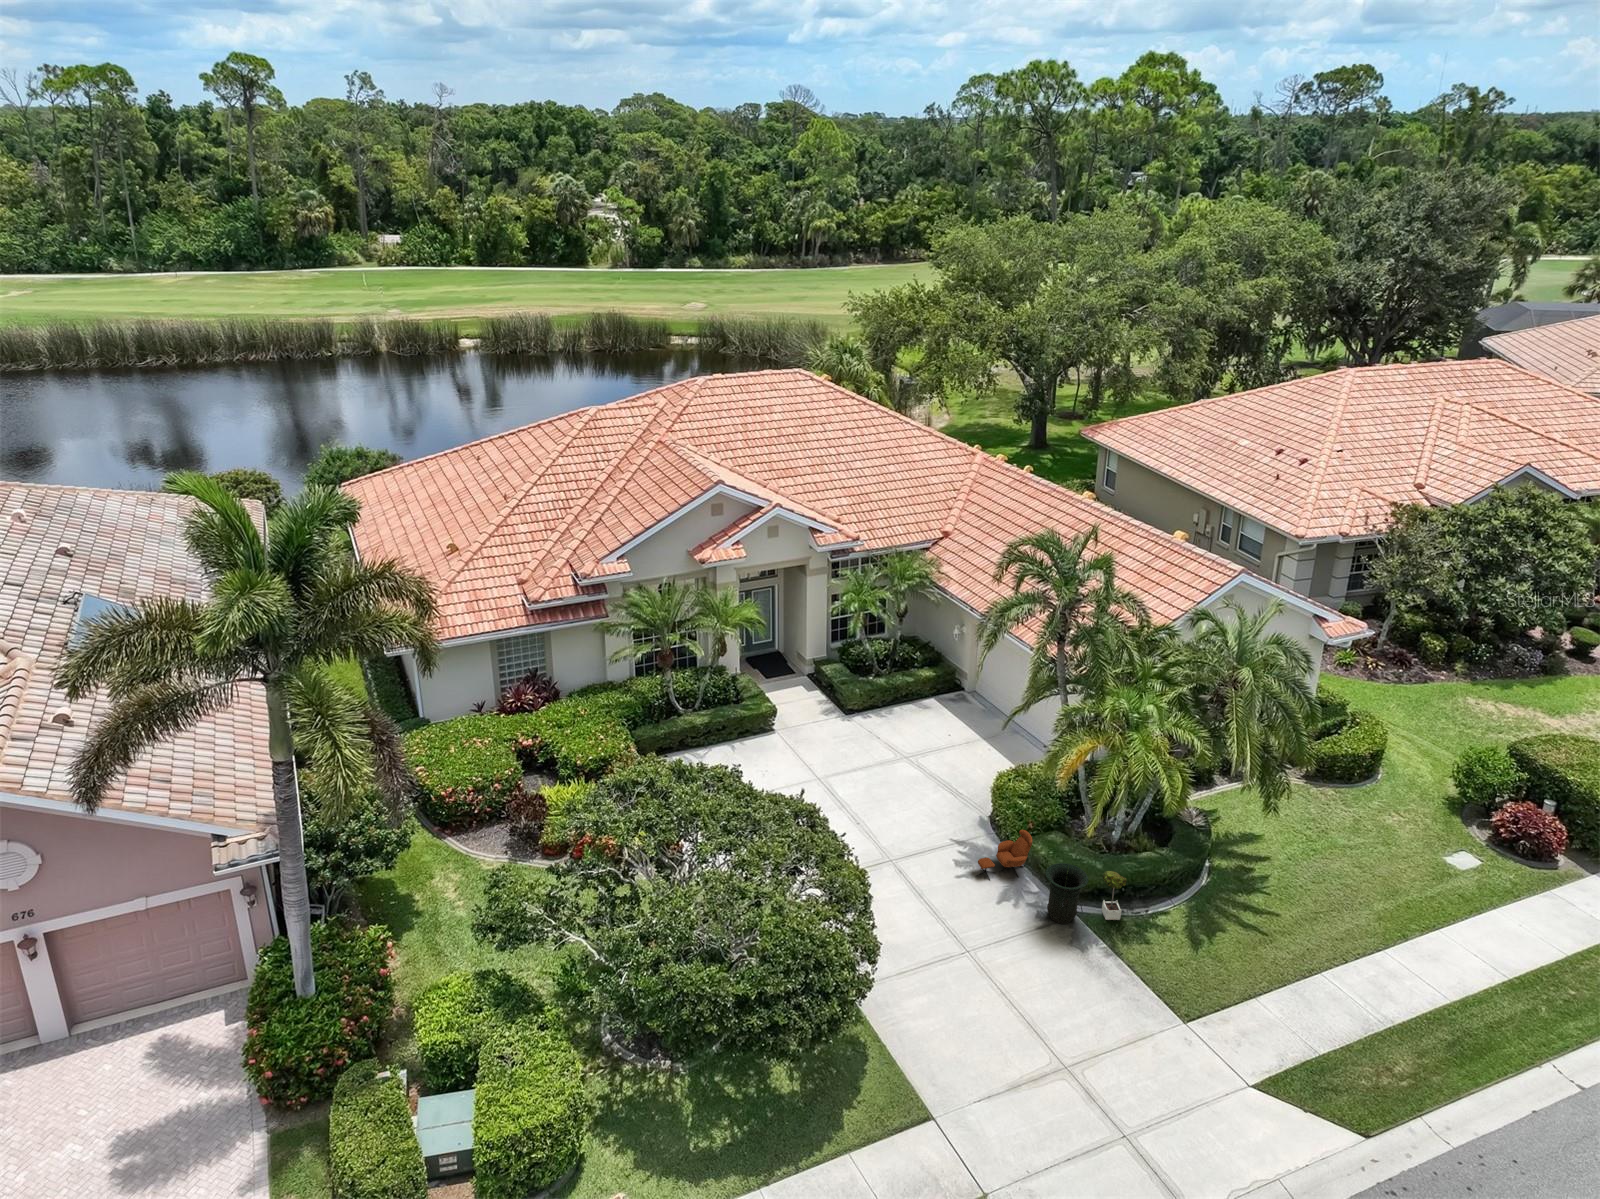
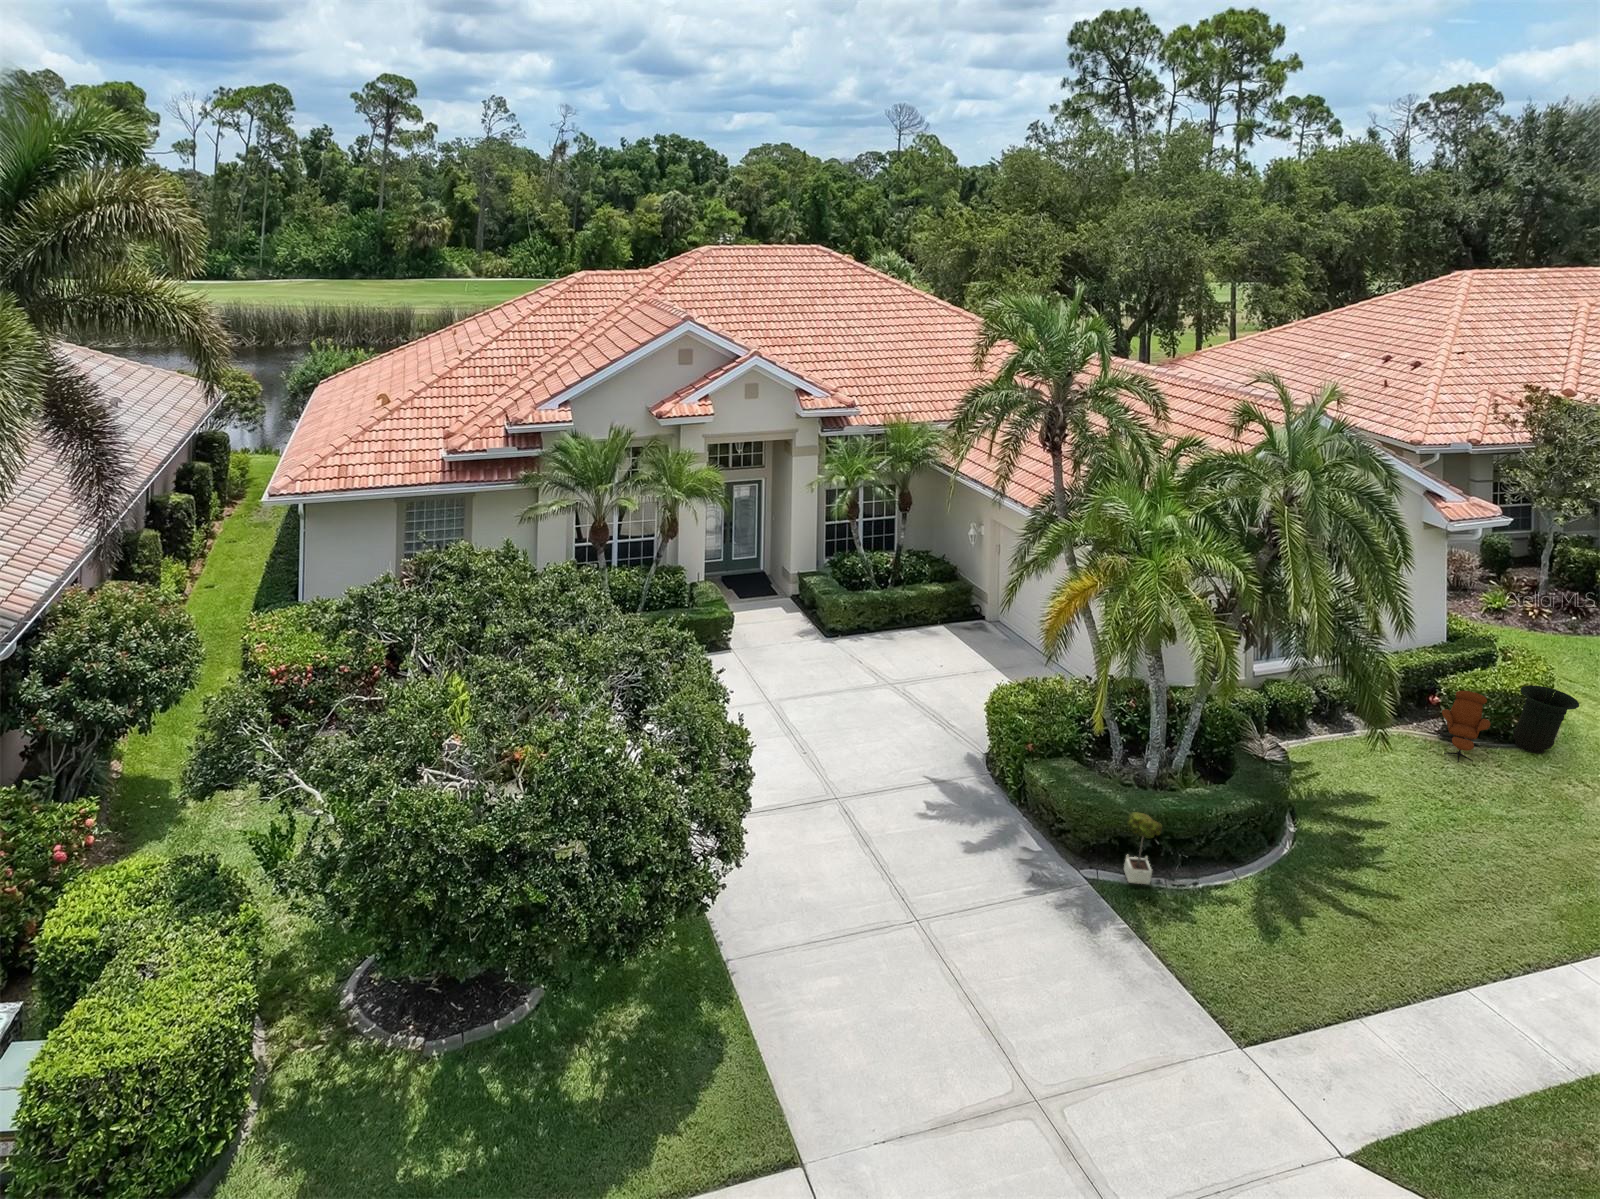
lounge chair: present [977,830,1032,880] -> present [1438,691,1491,762]
trash can: present [1046,863,1088,924] -> present [1513,685,1579,753]

